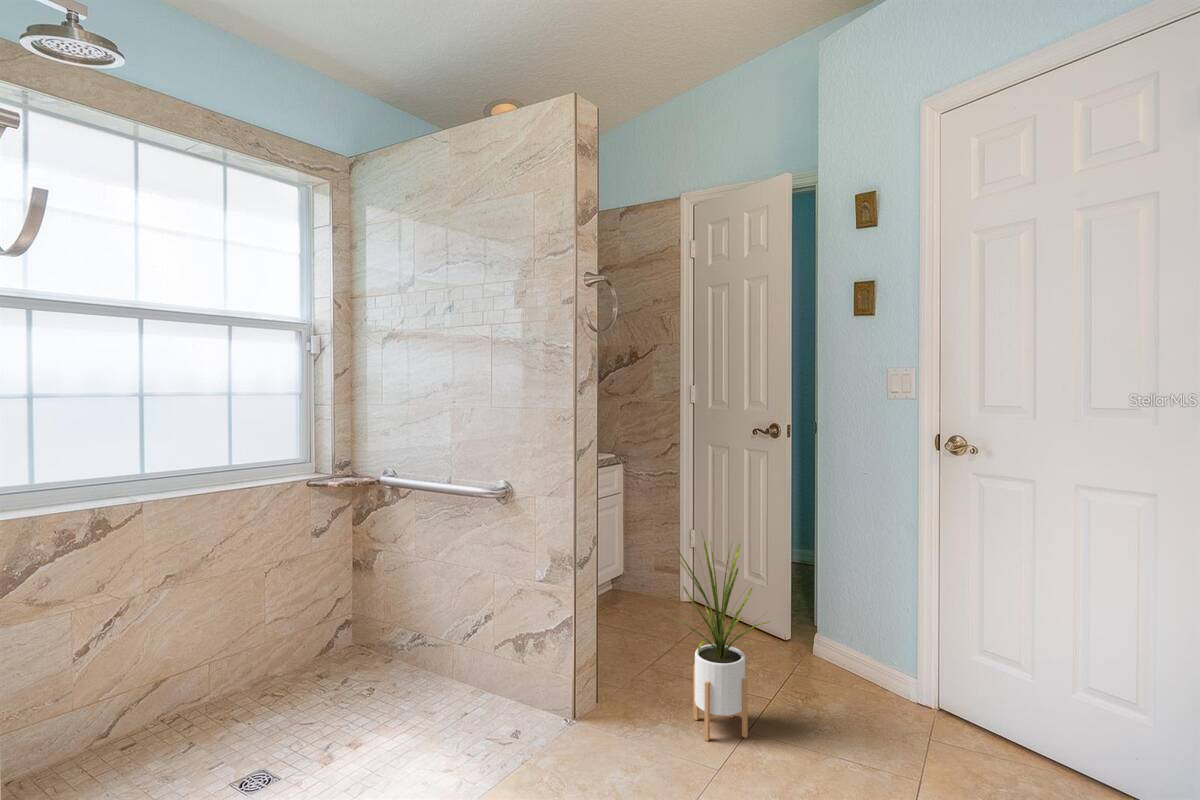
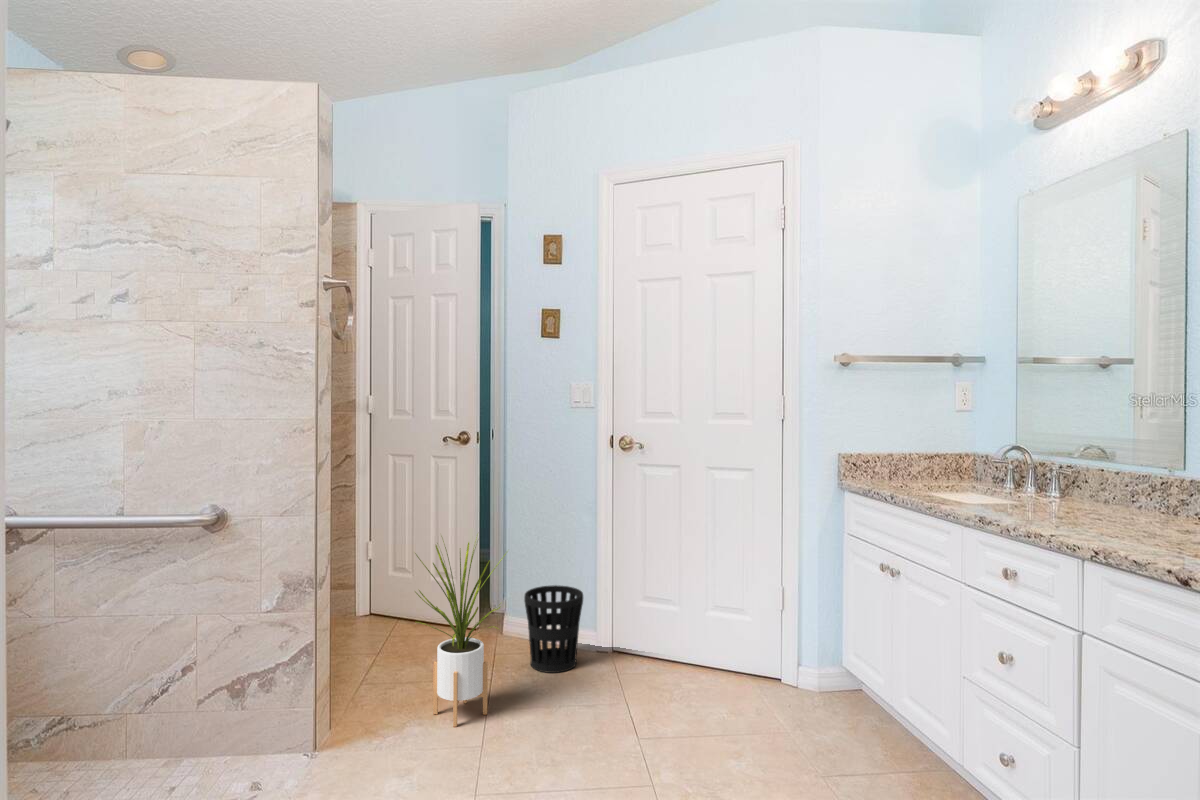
wastebasket: none [818,606,893,714] -> present [524,585,583,673]

